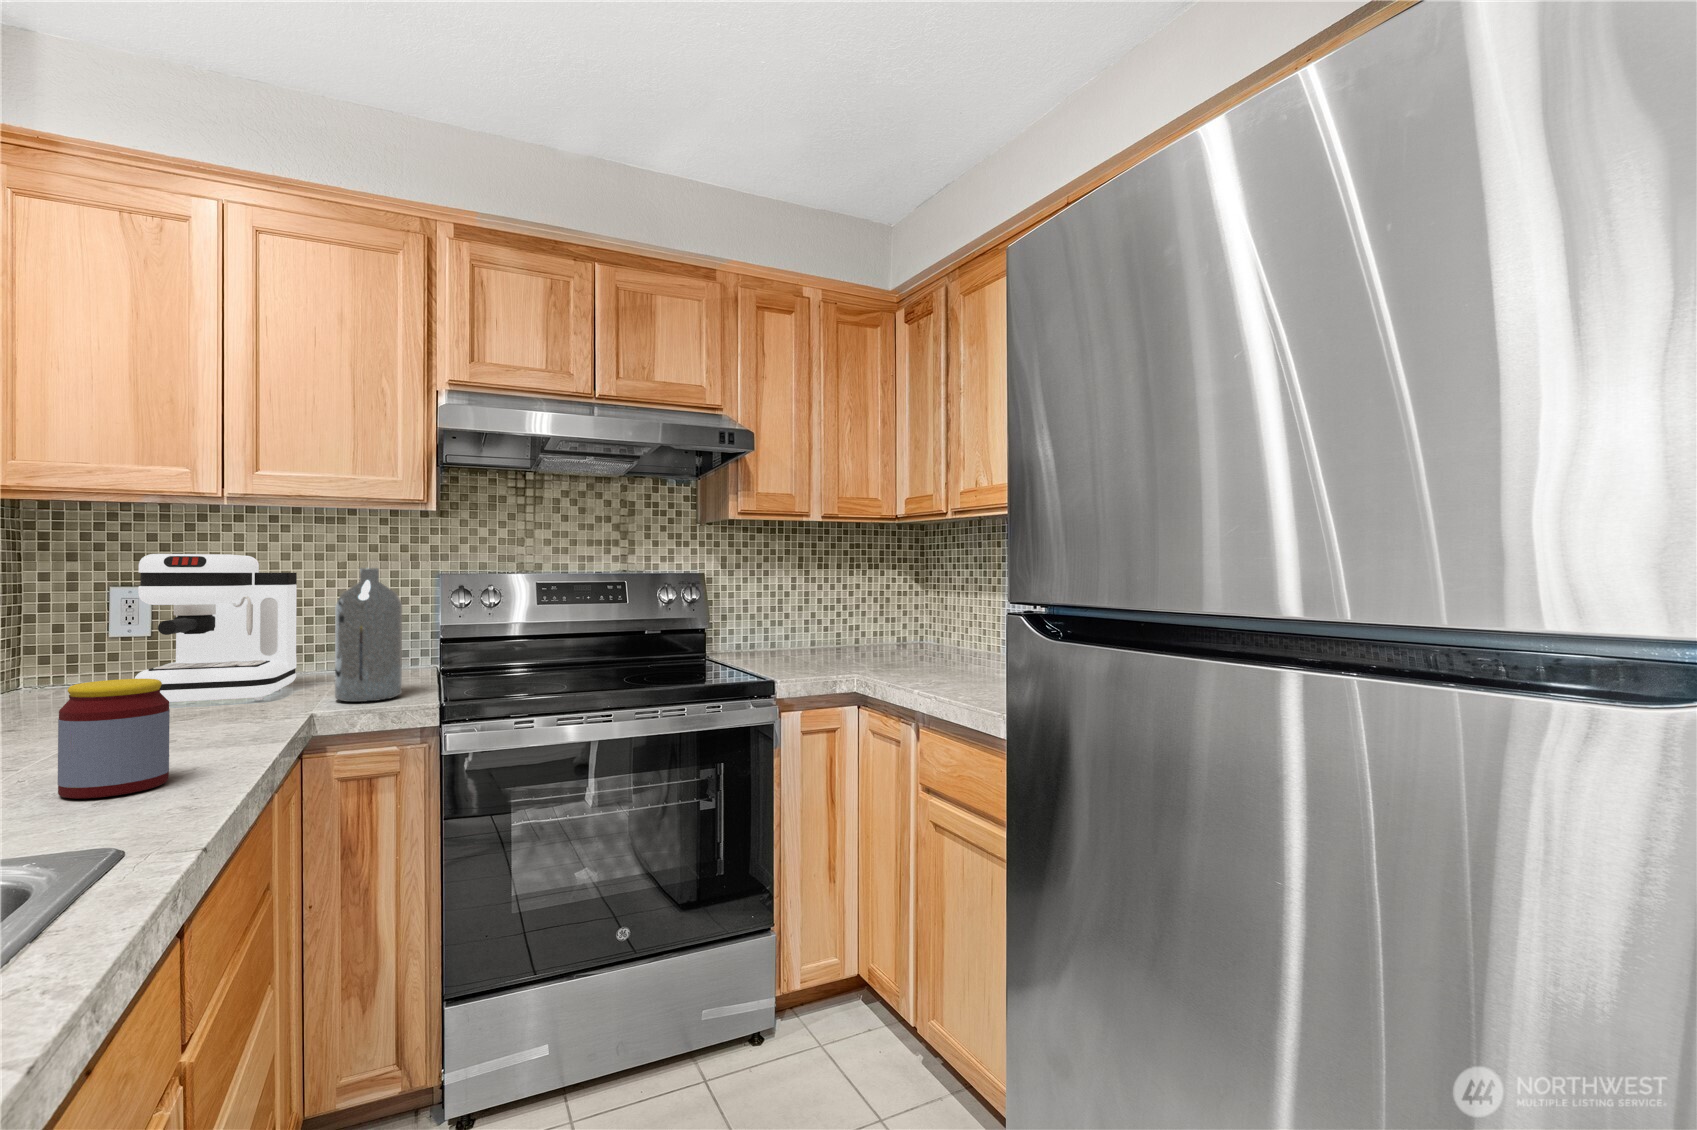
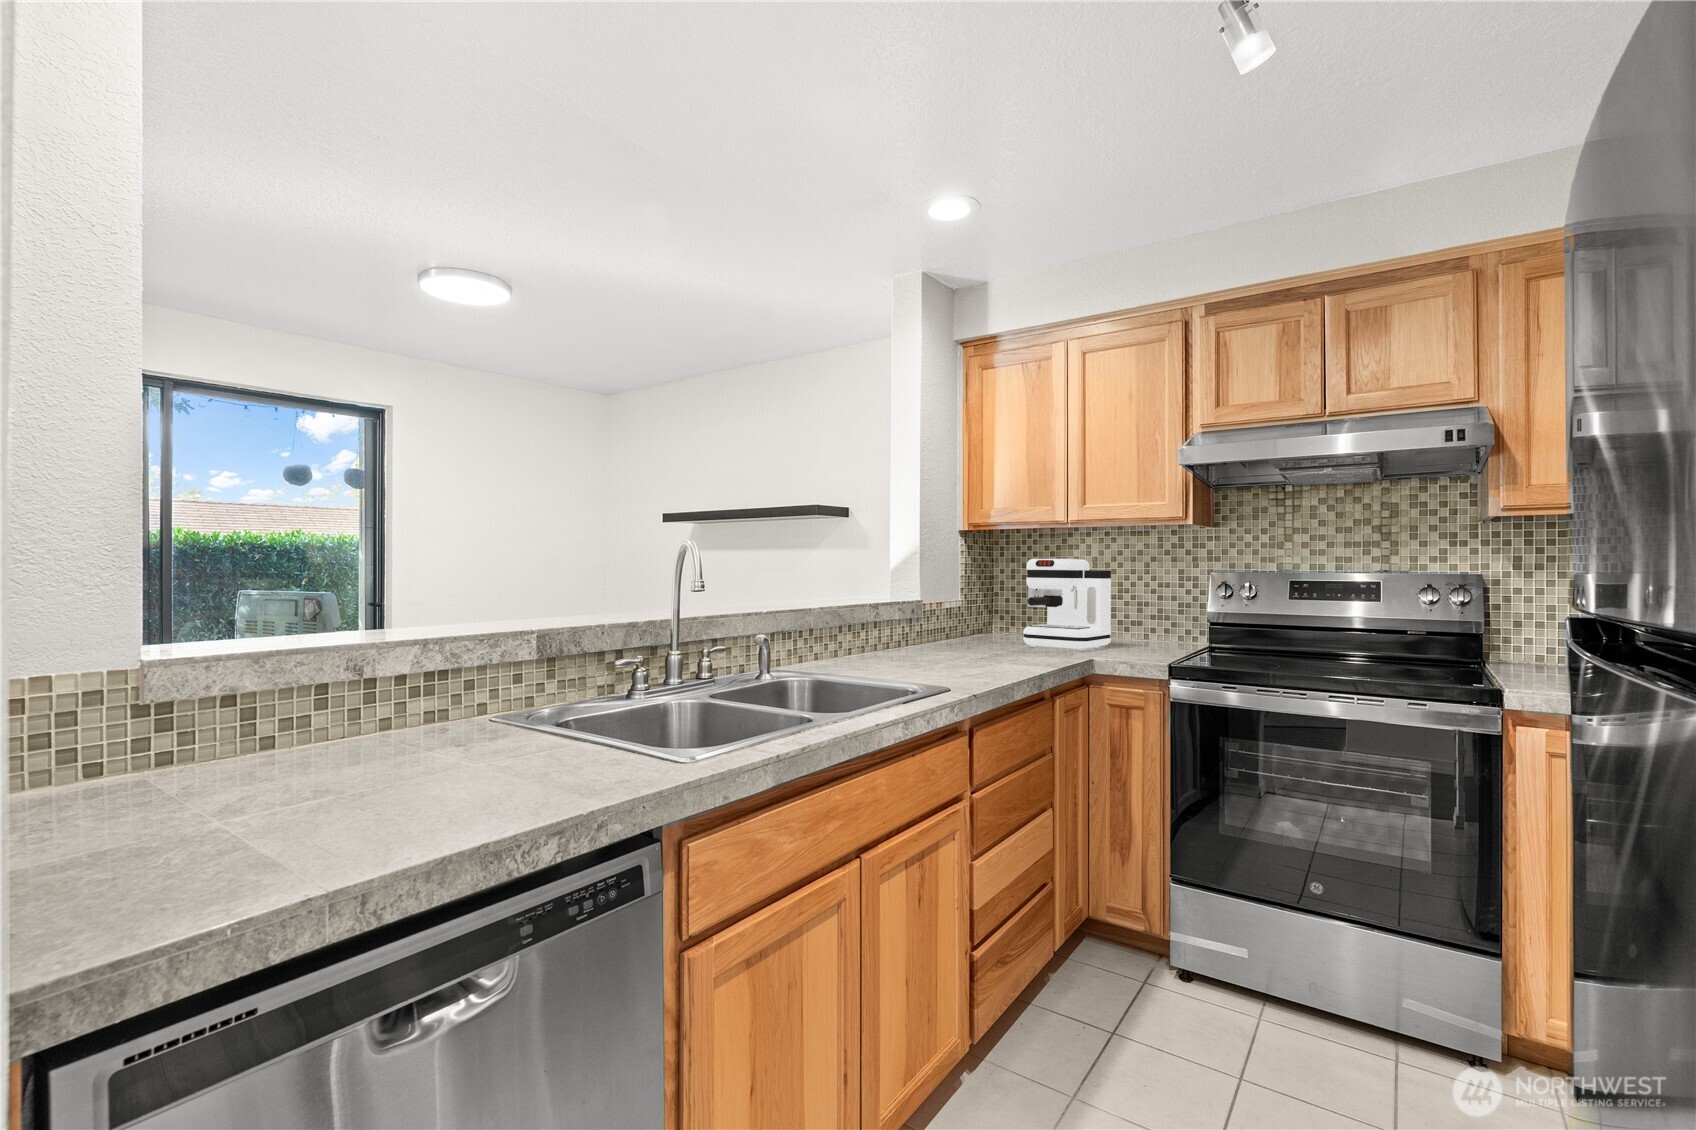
bottle: present [335,568,402,702] -> none [1116,568,1159,659]
jar: present [58,679,170,798] -> none [952,622,993,678]

